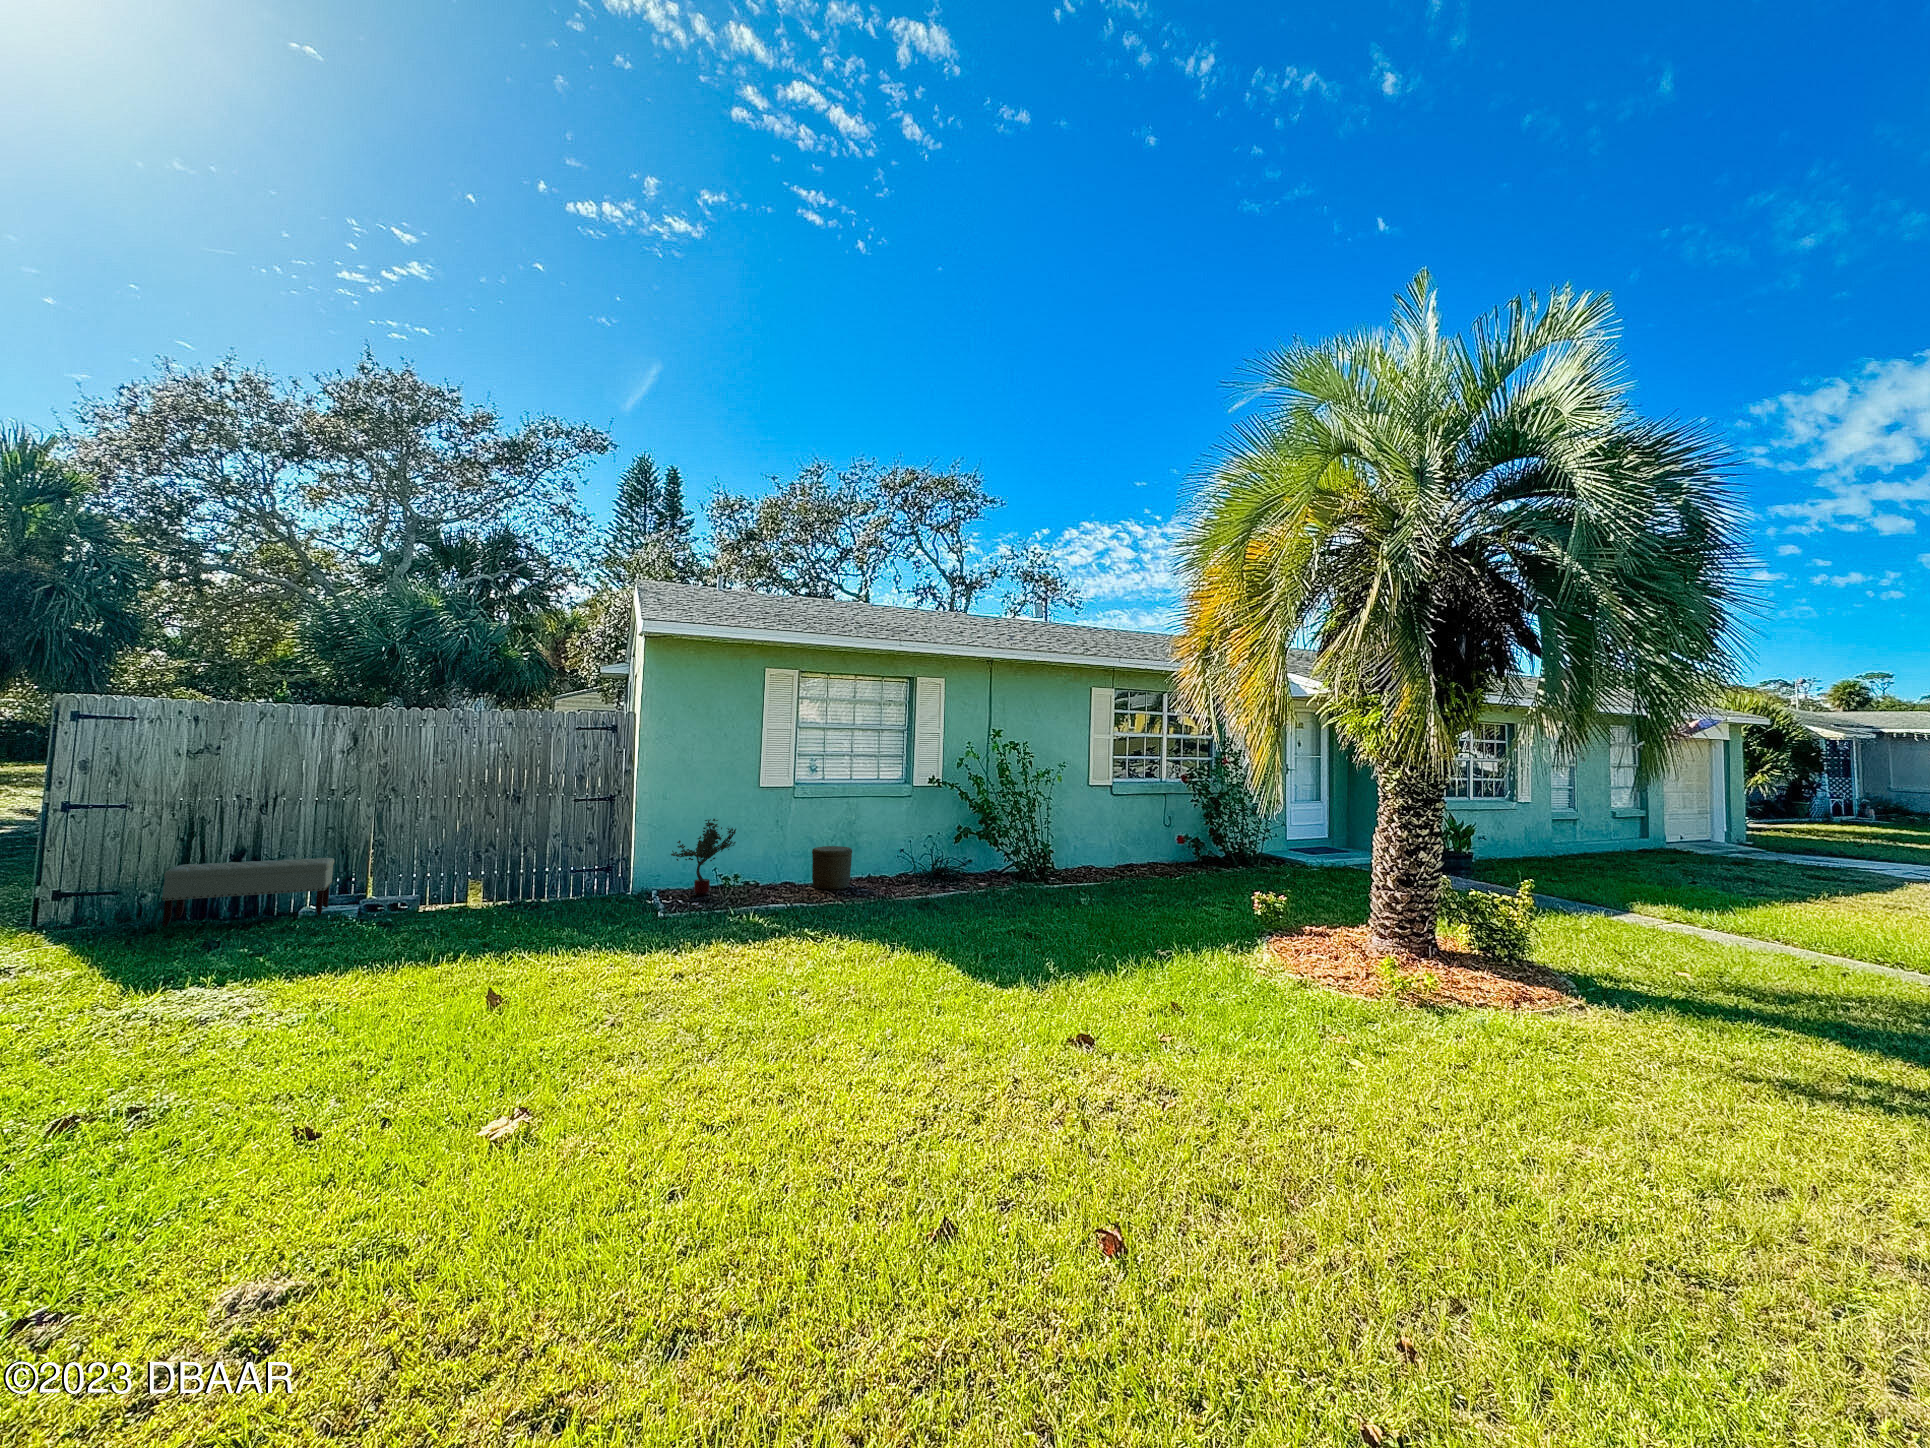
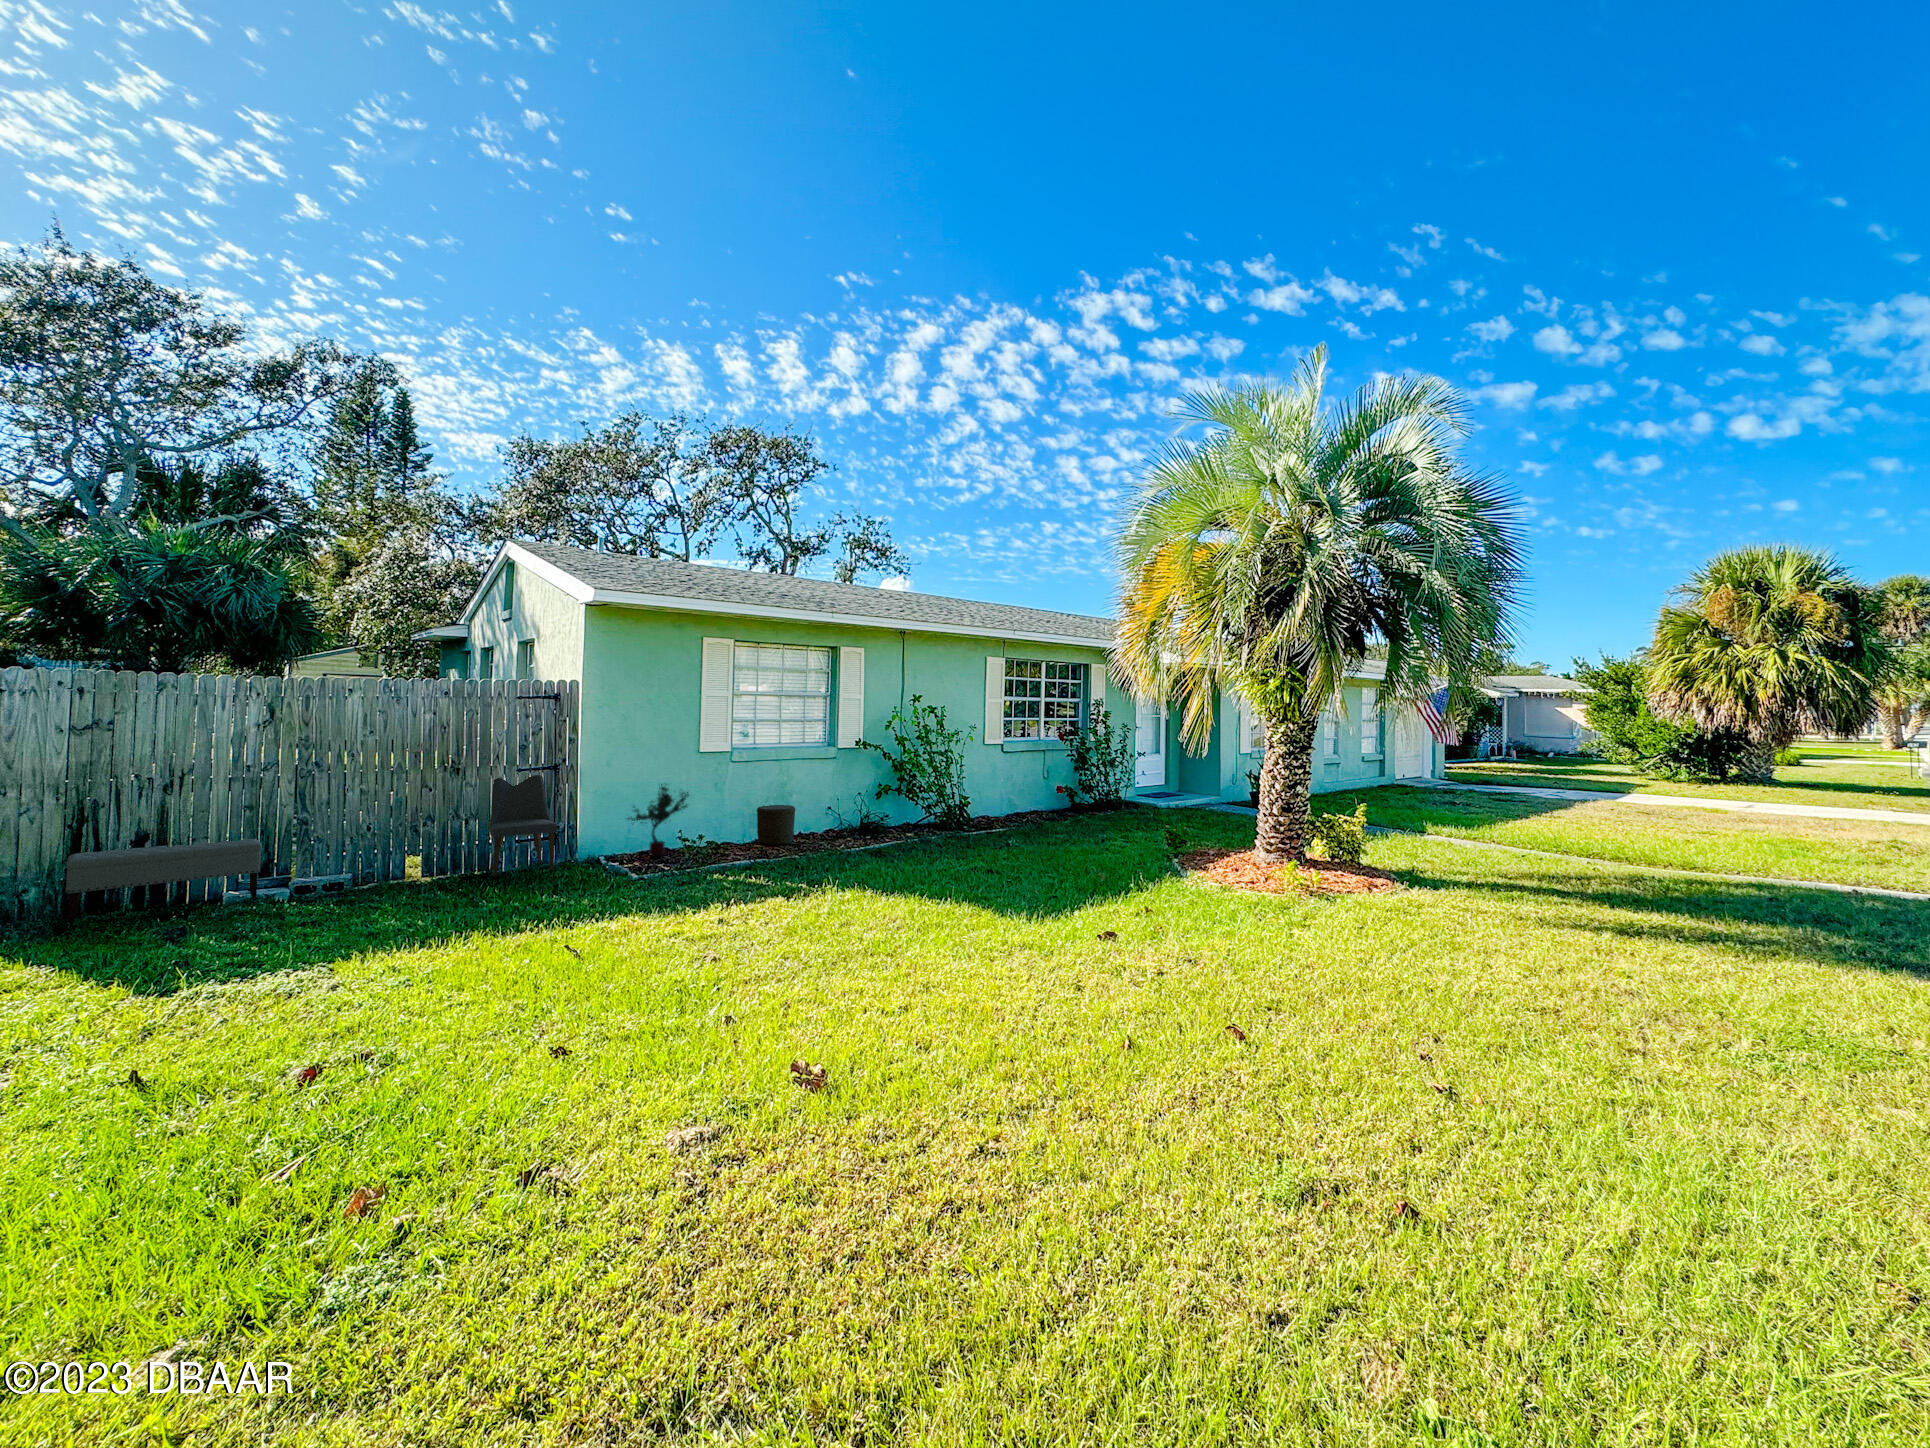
chair: none [533,806,597,907] -> present [489,774,557,877]

